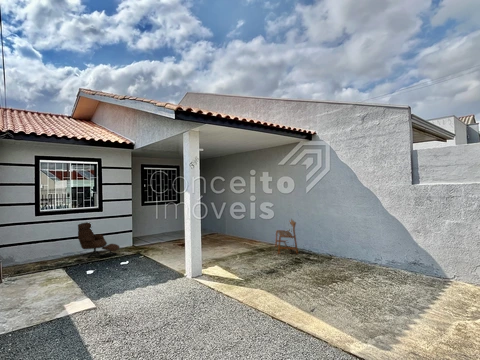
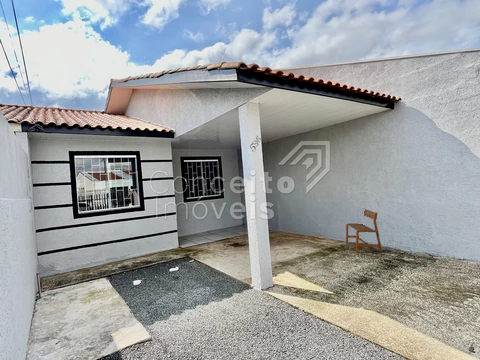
lounge chair: present [78,222,120,258] -> none [120,223,166,263]

